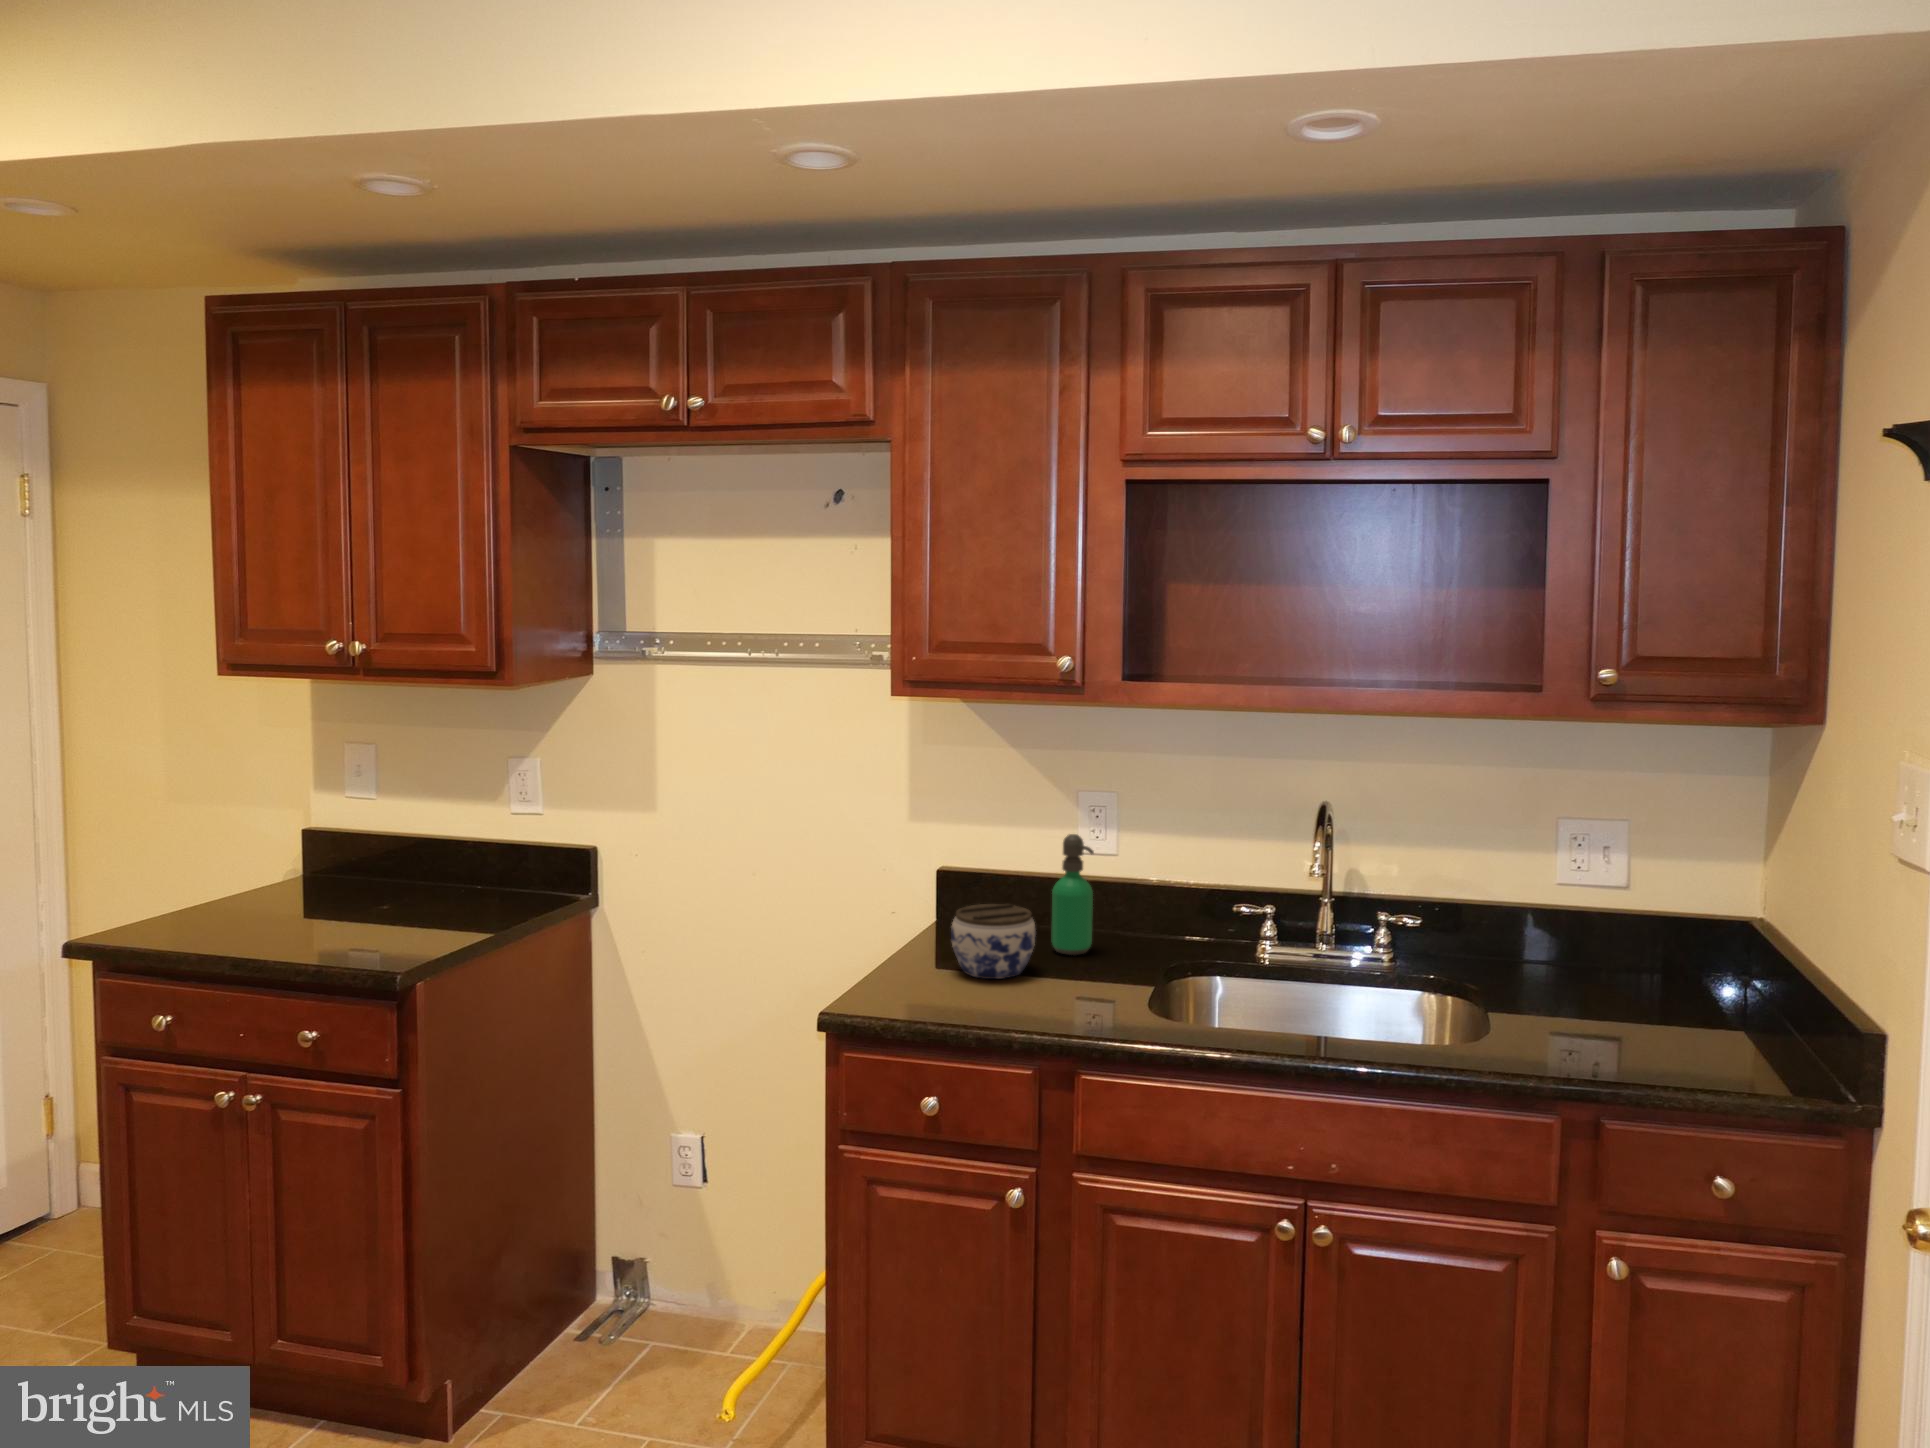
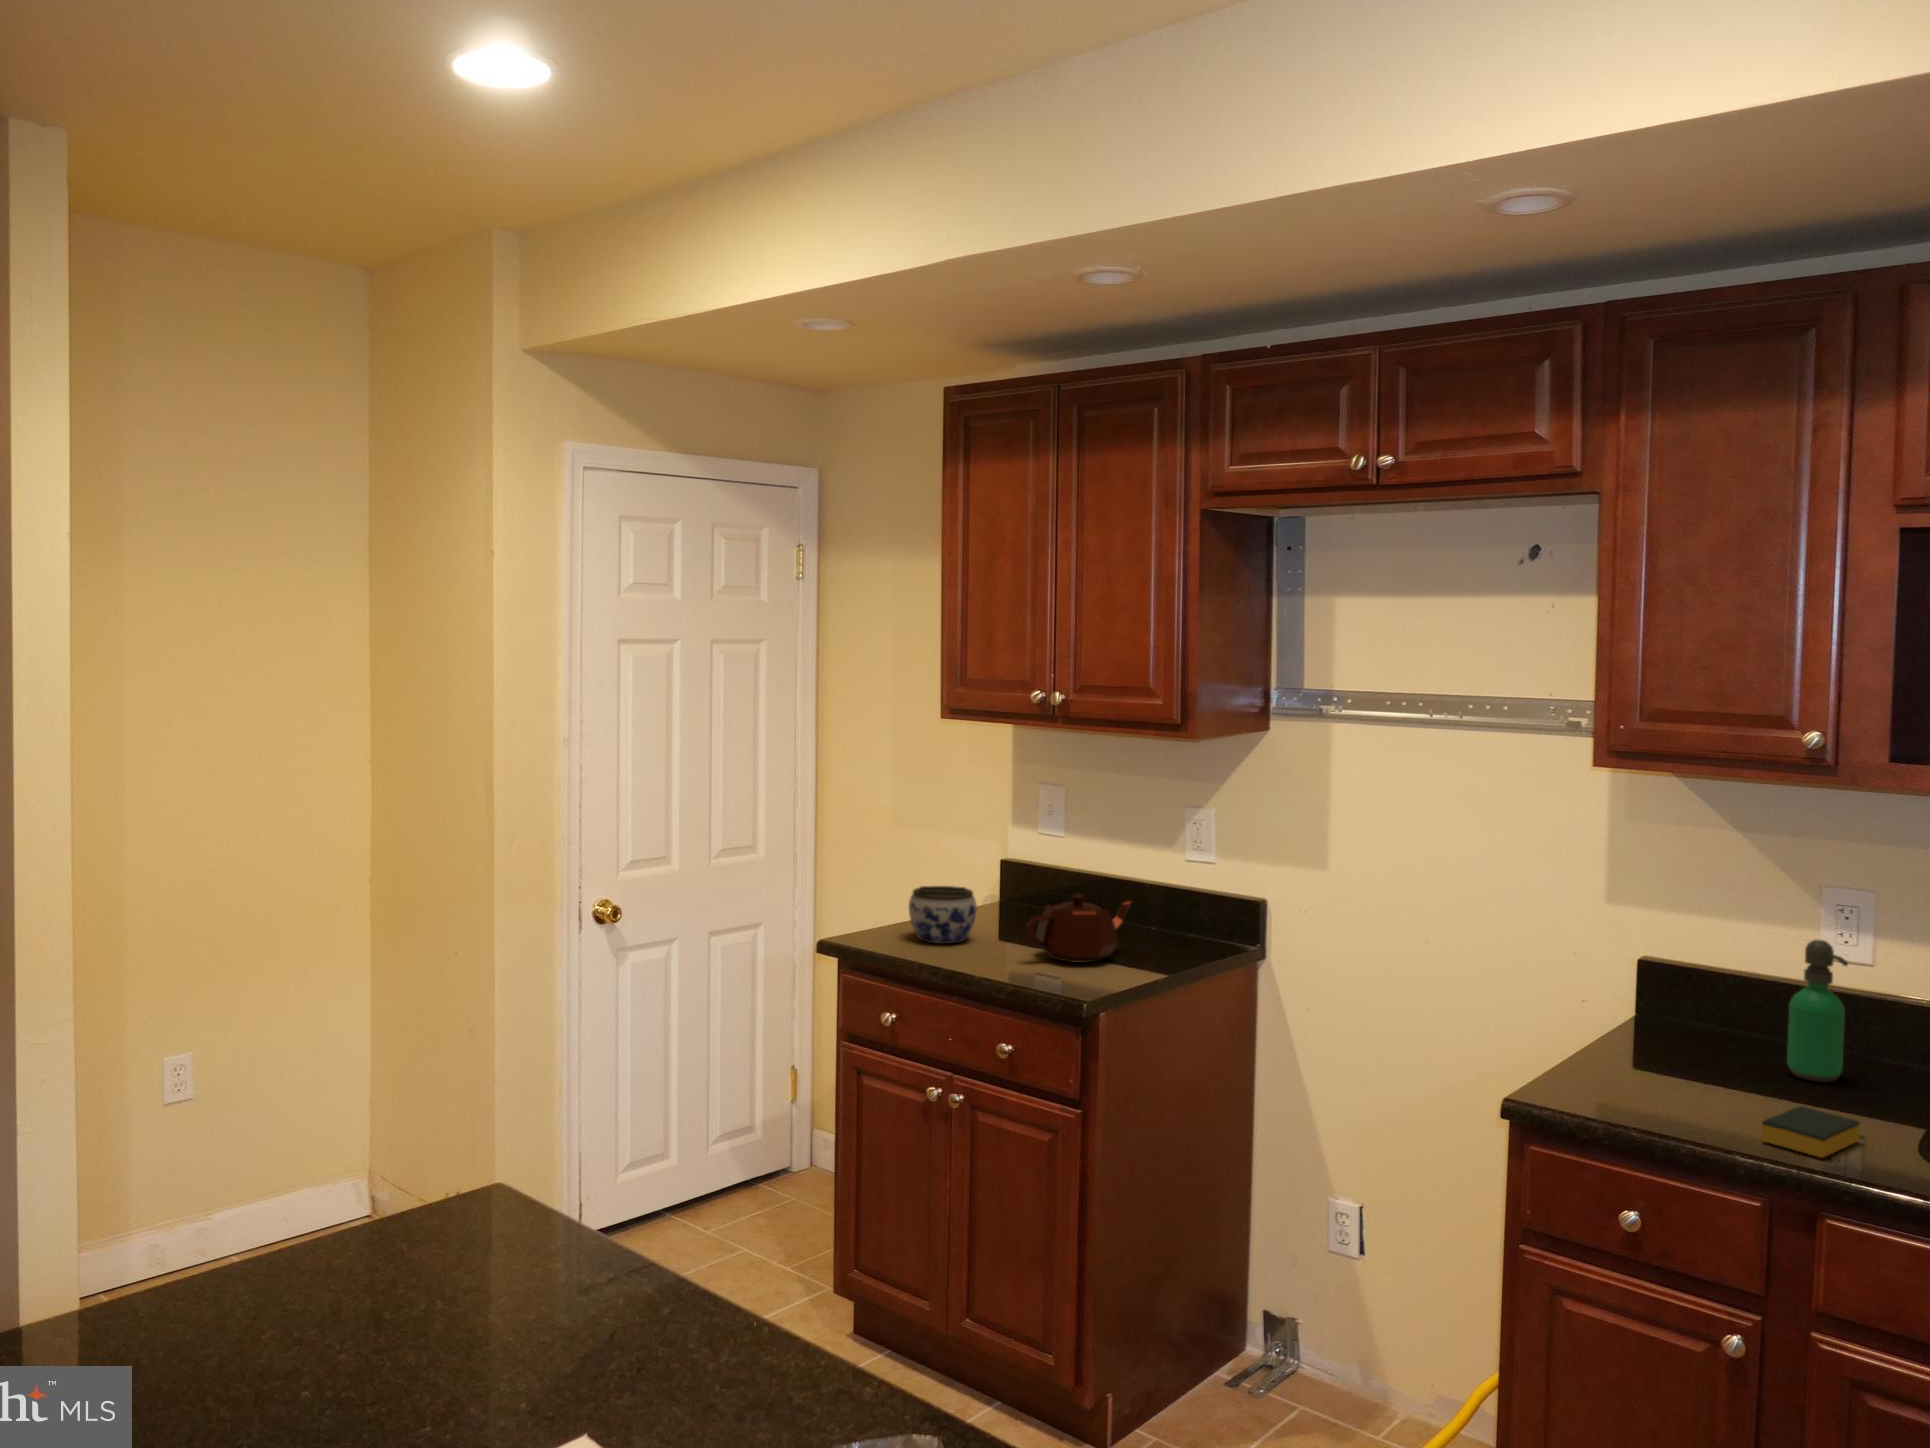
teapot: none [327,860,456,935] -> present [1026,894,1131,963]
jar: present [951,904,1036,979] -> present [909,886,977,944]
sponge: none [1032,979,1105,1022] -> present [1761,1106,1860,1158]

